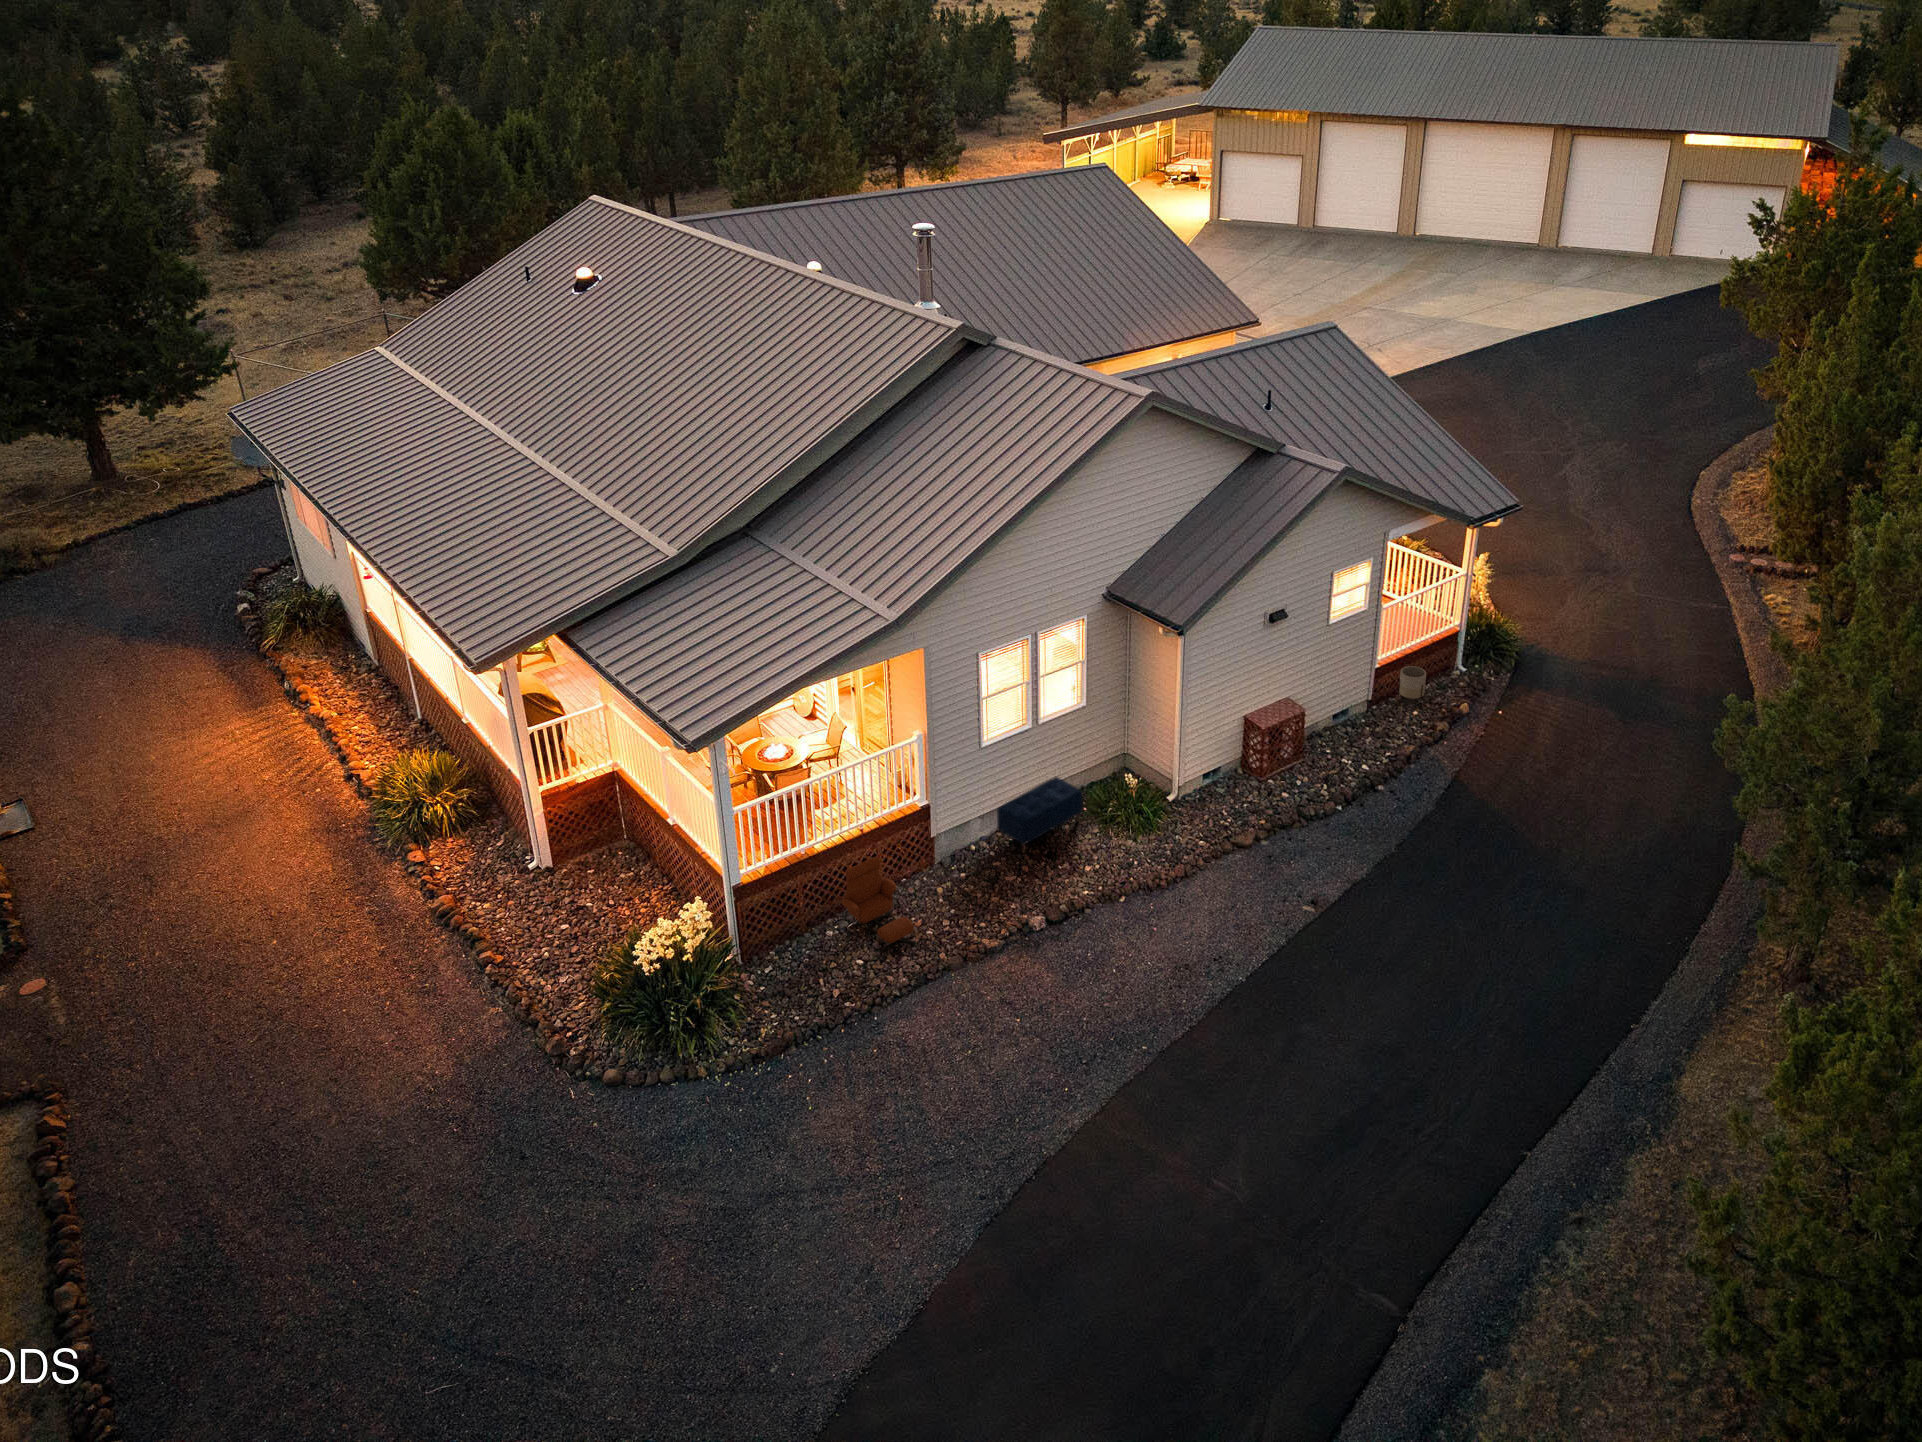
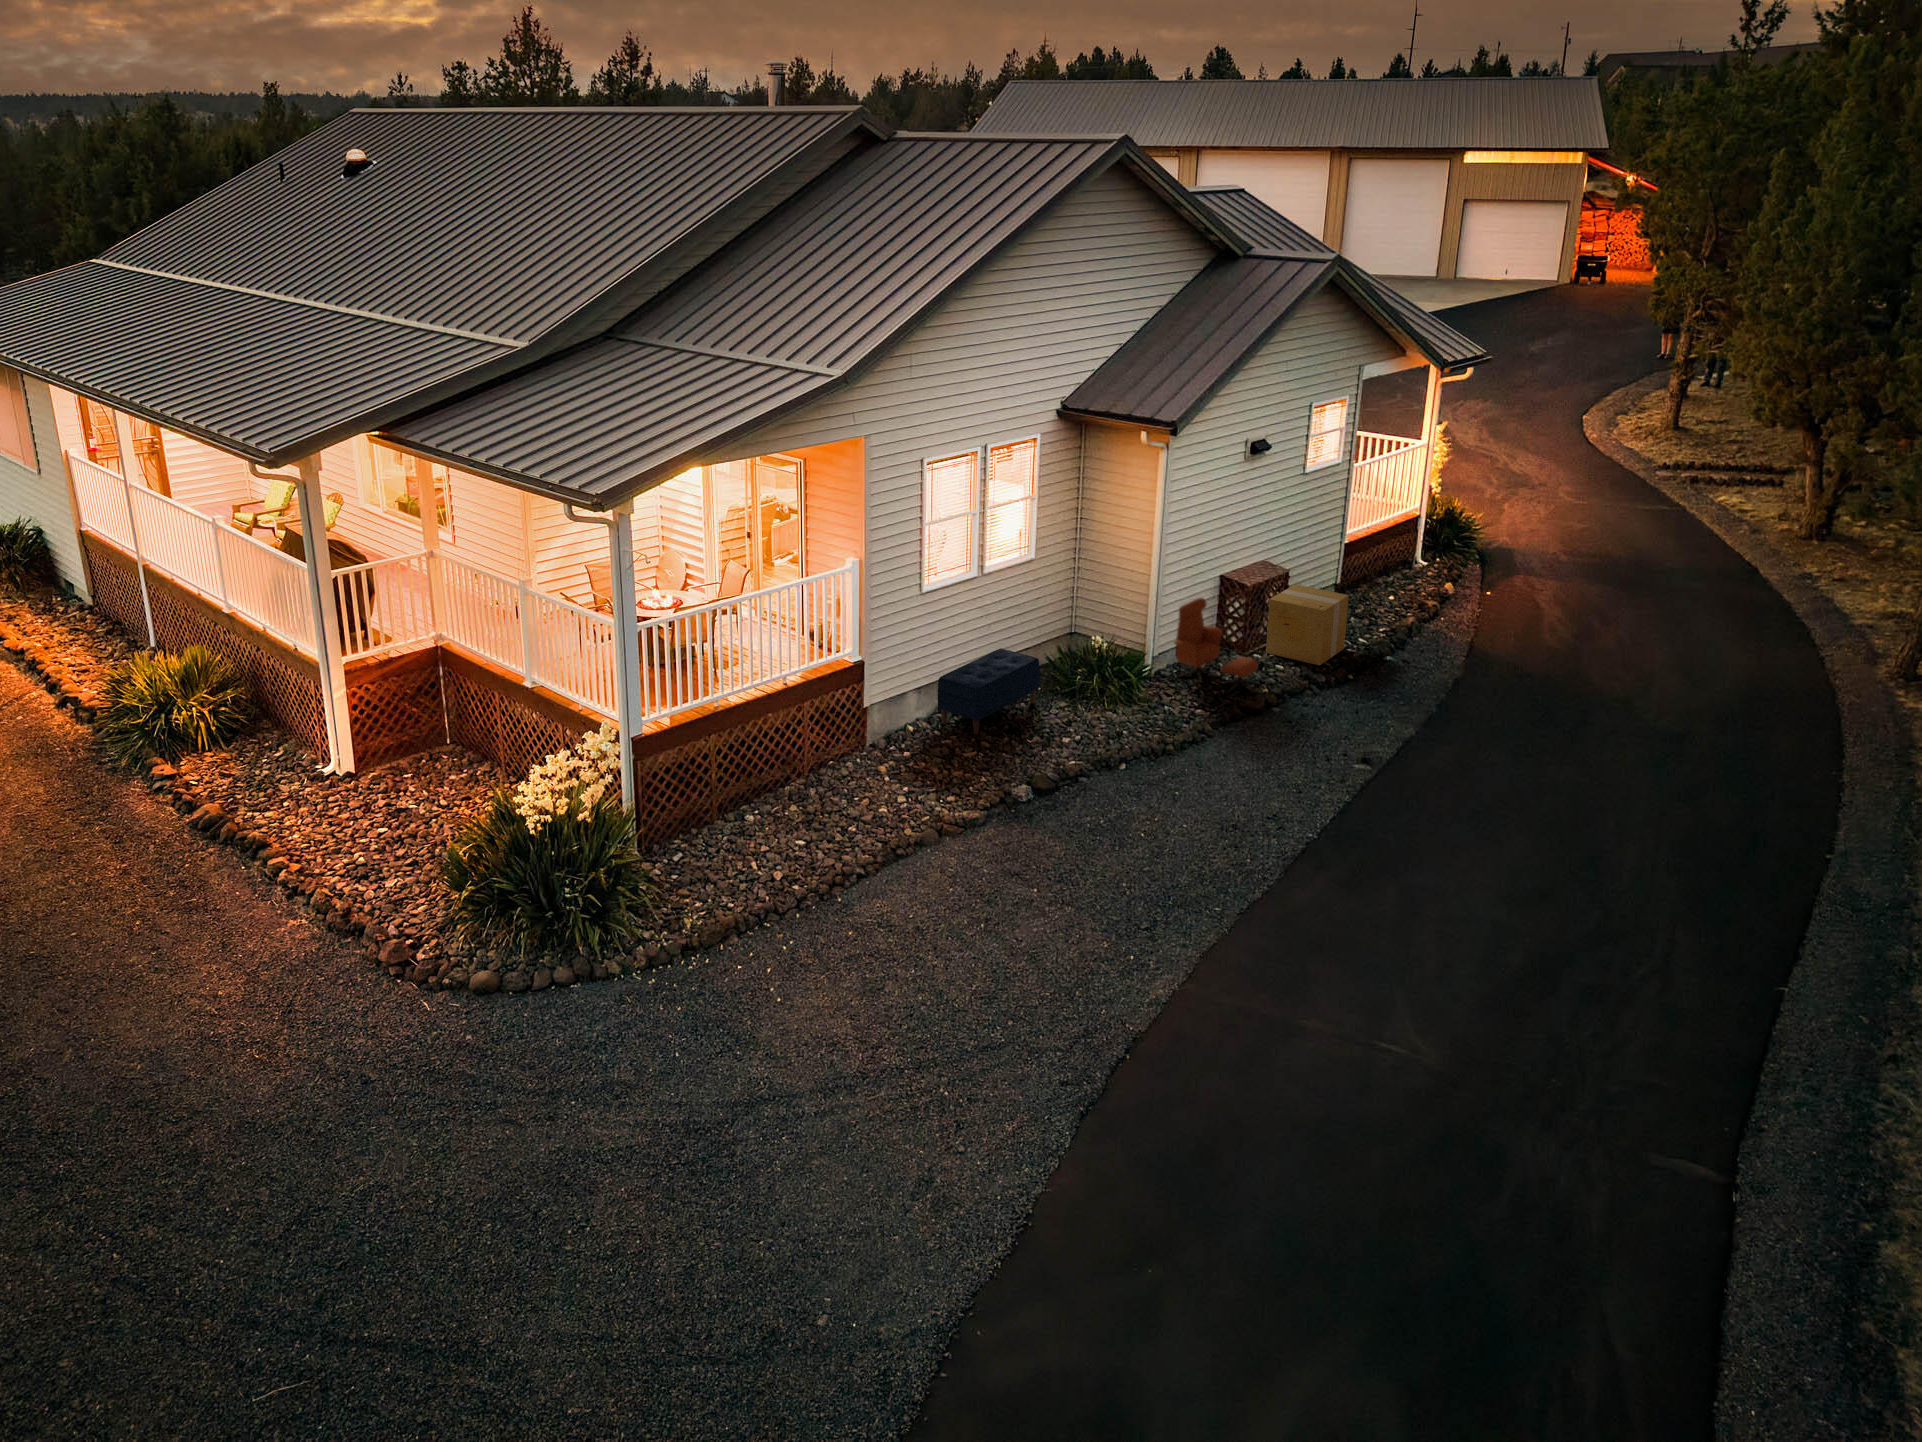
planter: present [1397,666,1426,706] -> none [1371,543,1406,590]
cardboard box: none [1281,719,1350,793] -> present [1266,584,1349,665]
lounge chair: present [842,857,916,955] -> present [1174,598,1258,692]

